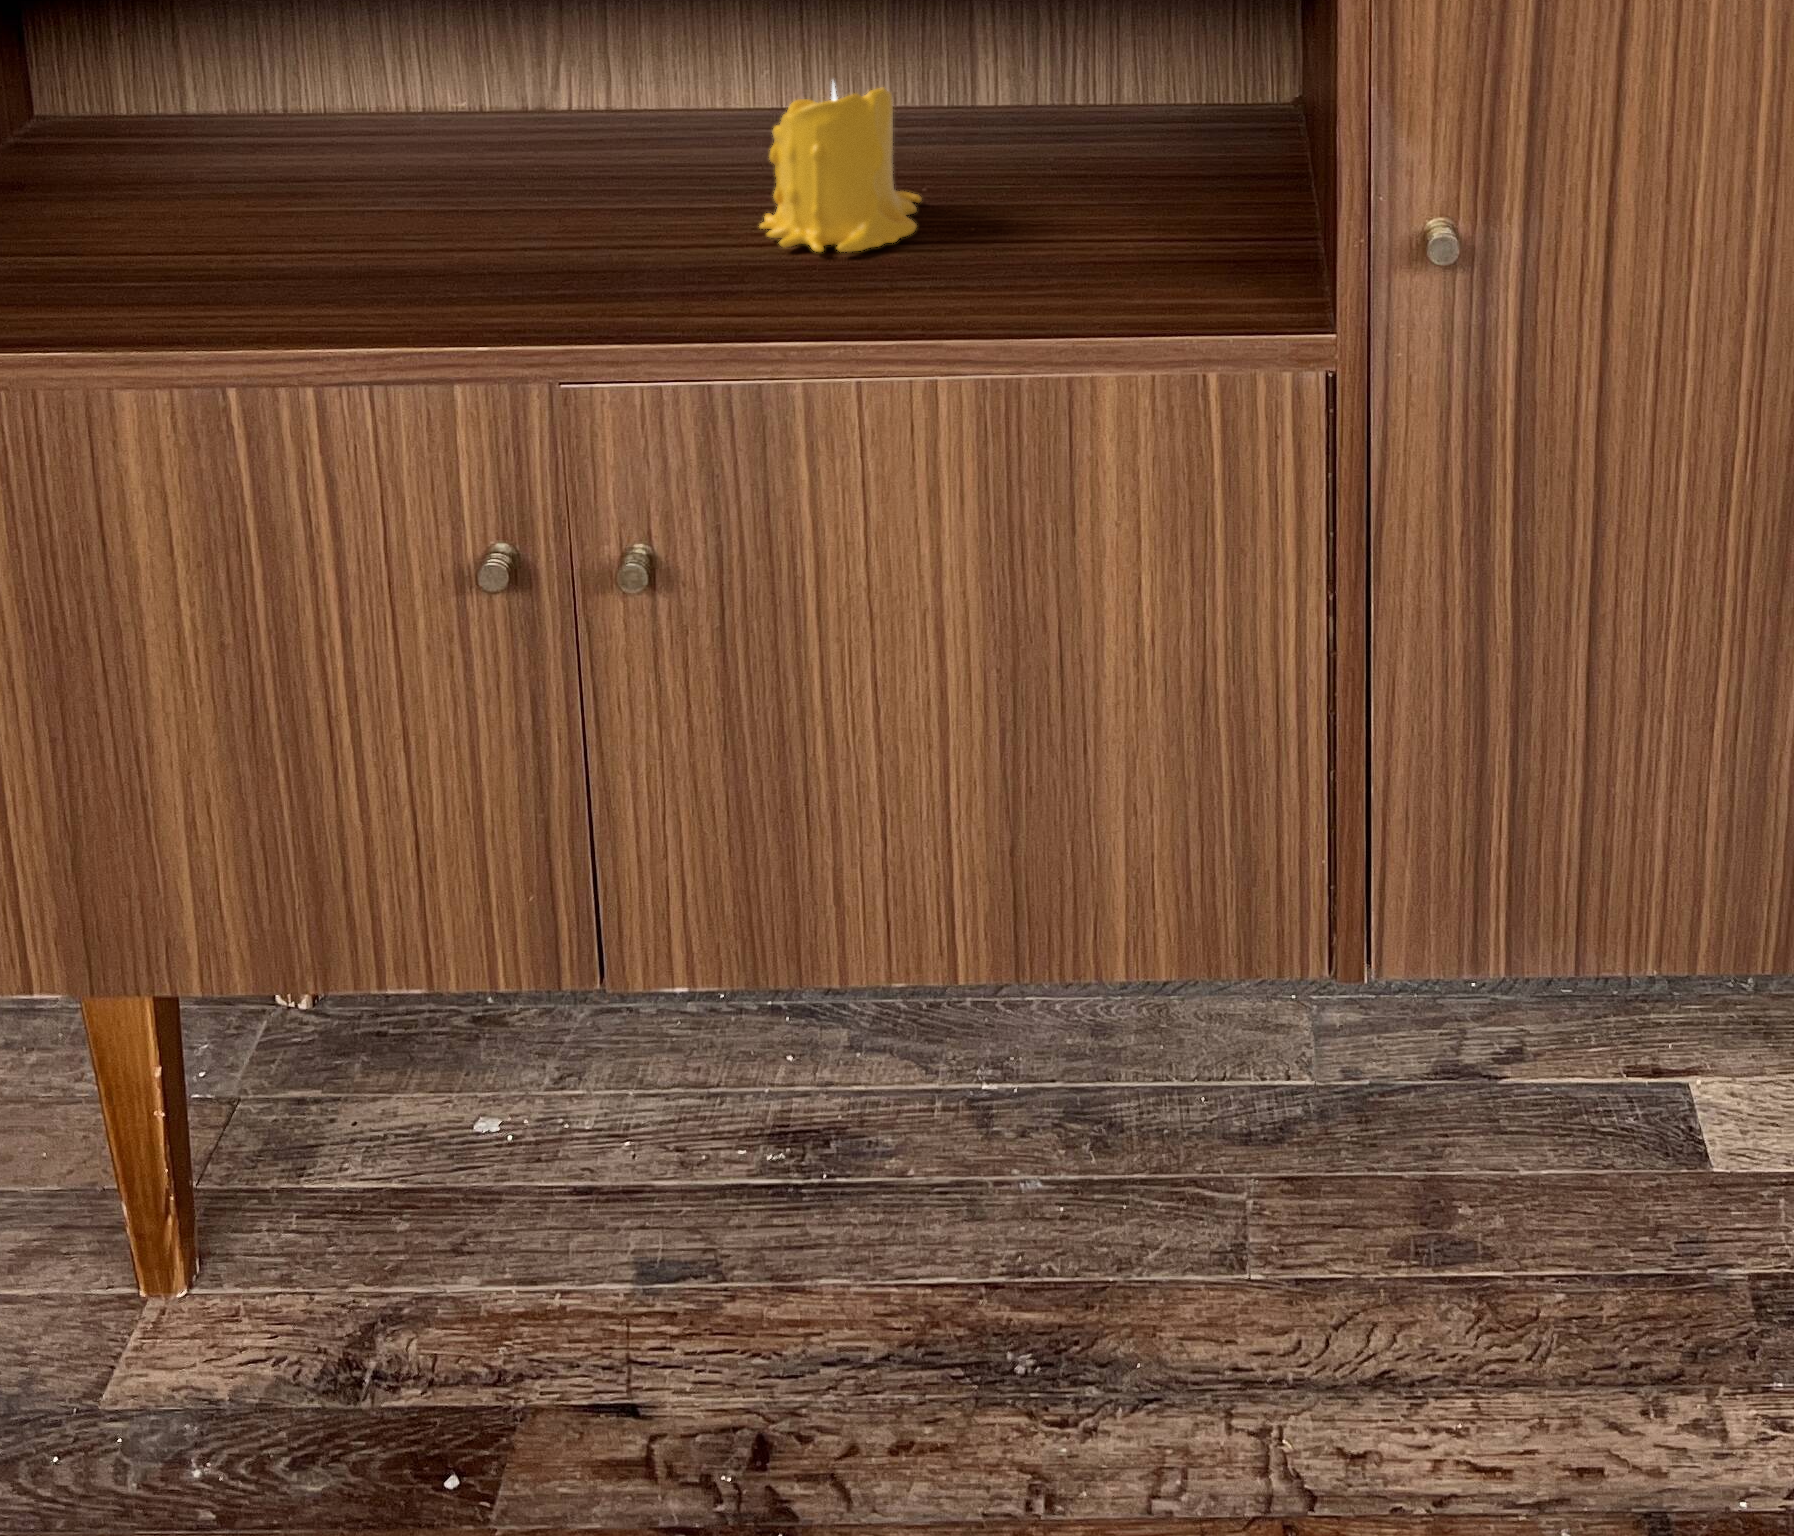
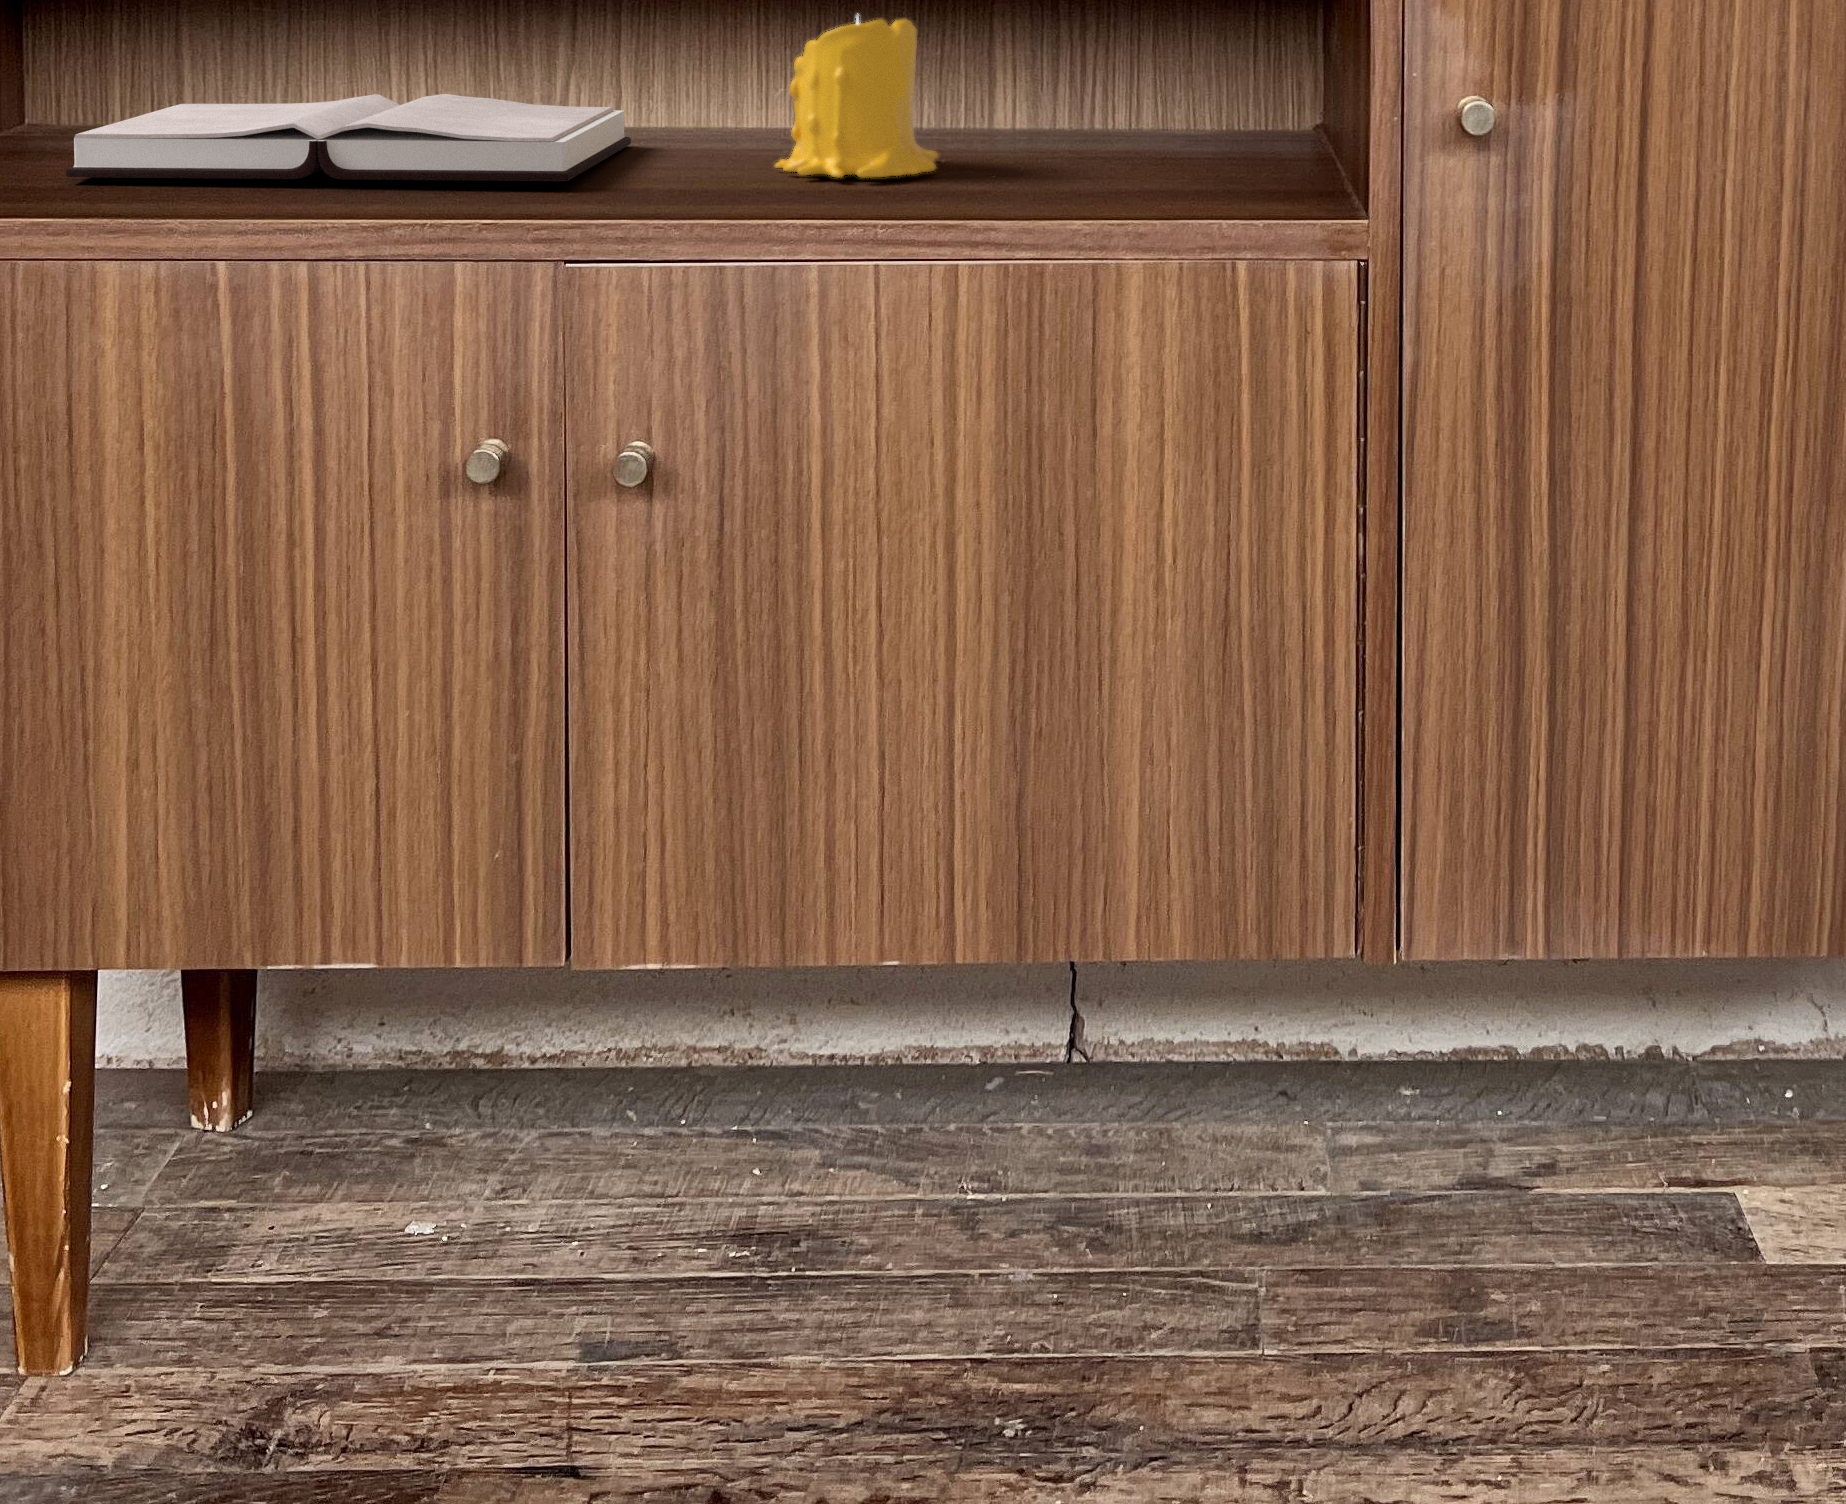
hardback book: none [70,133,625,273] -> present [66,94,631,181]

